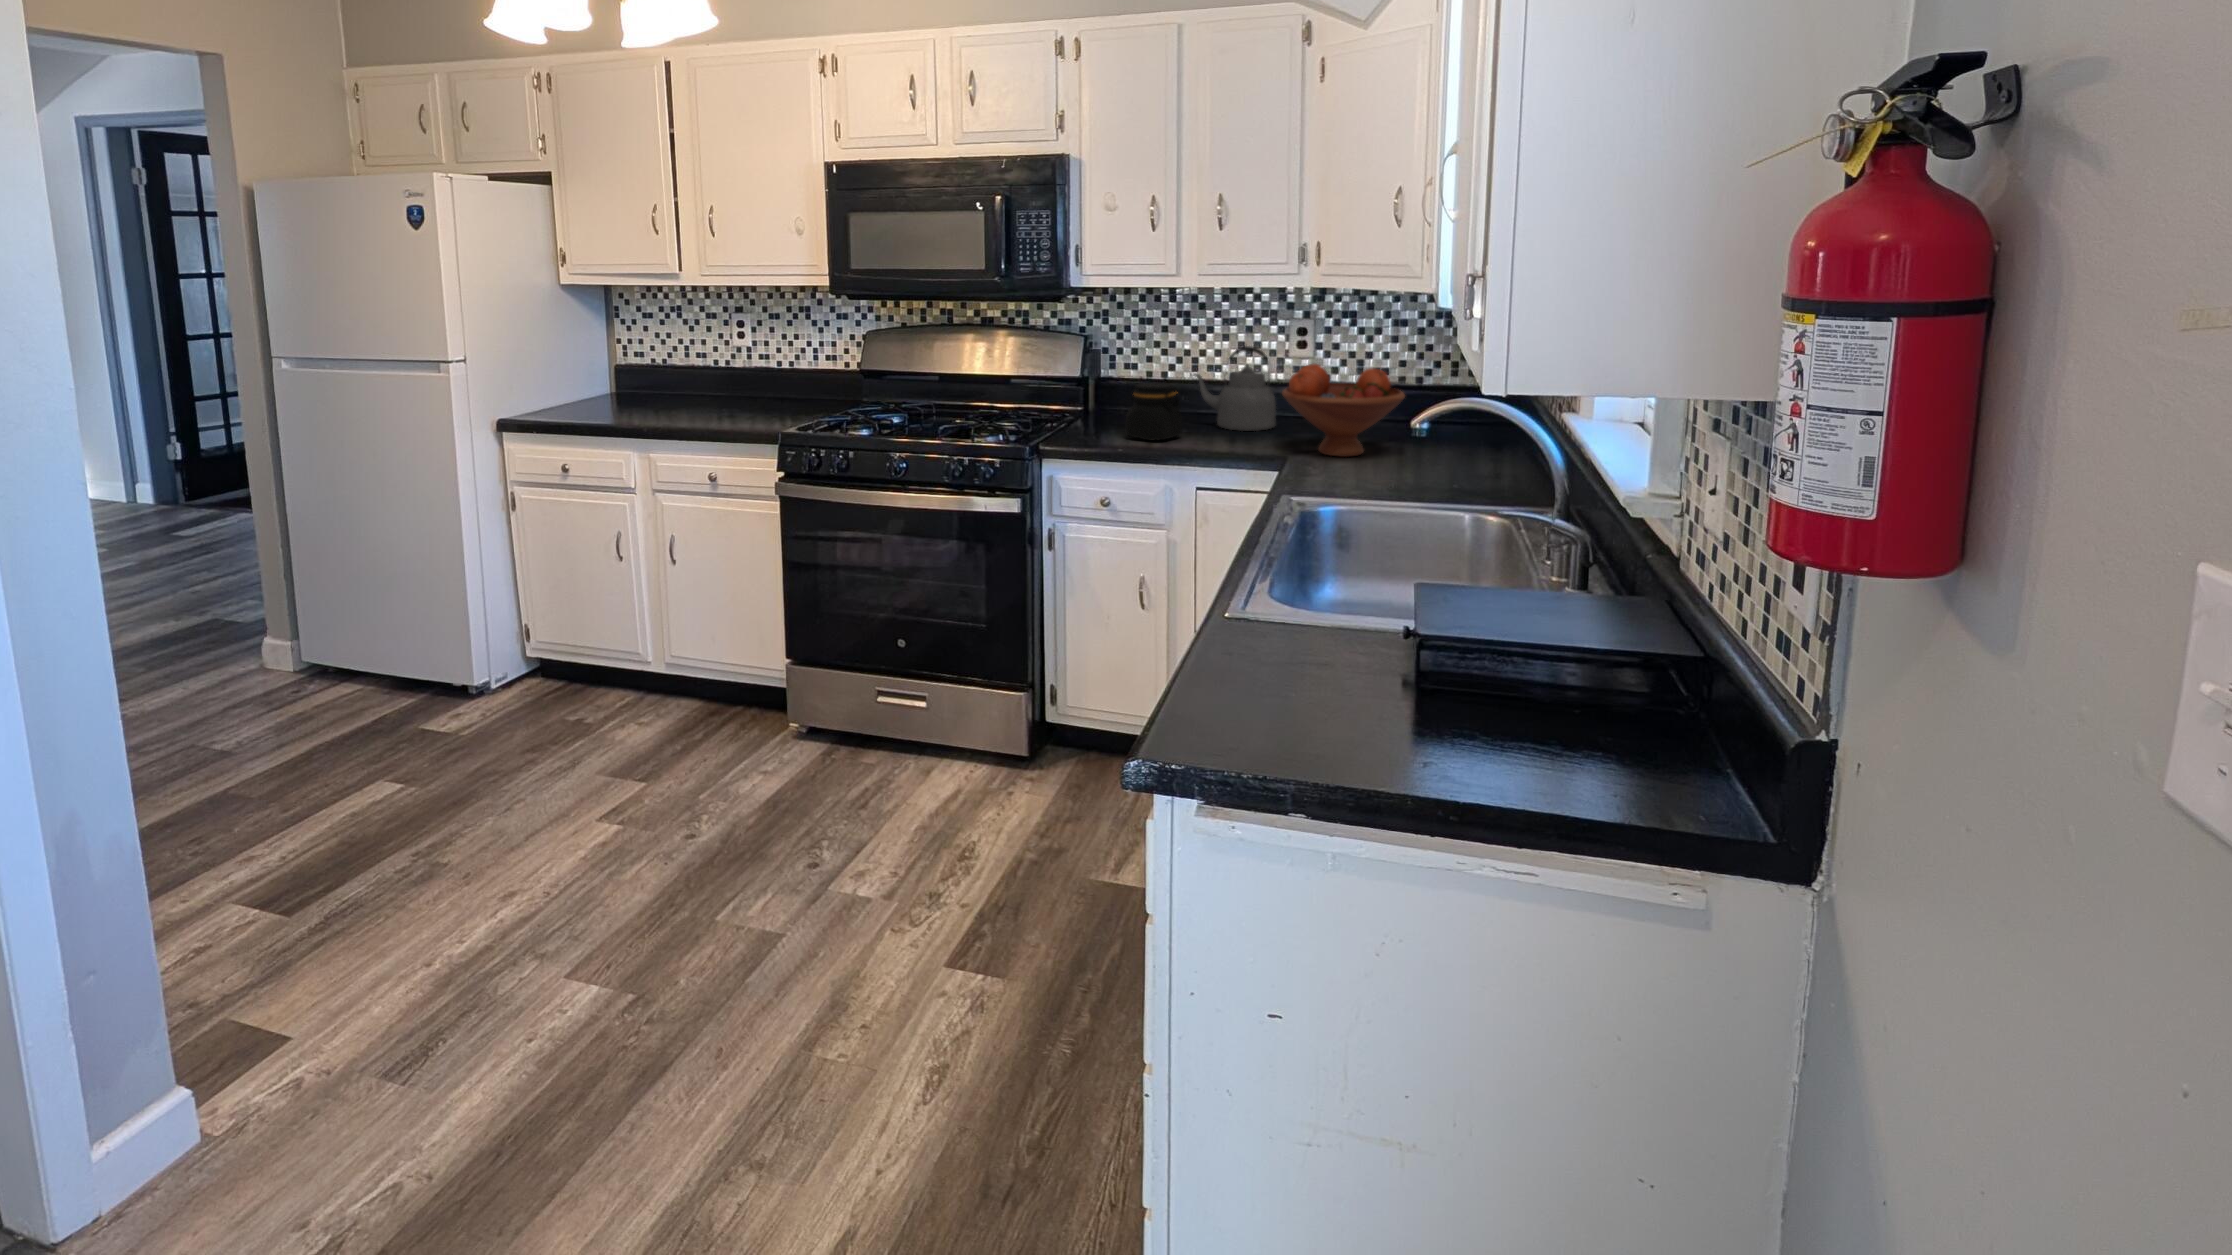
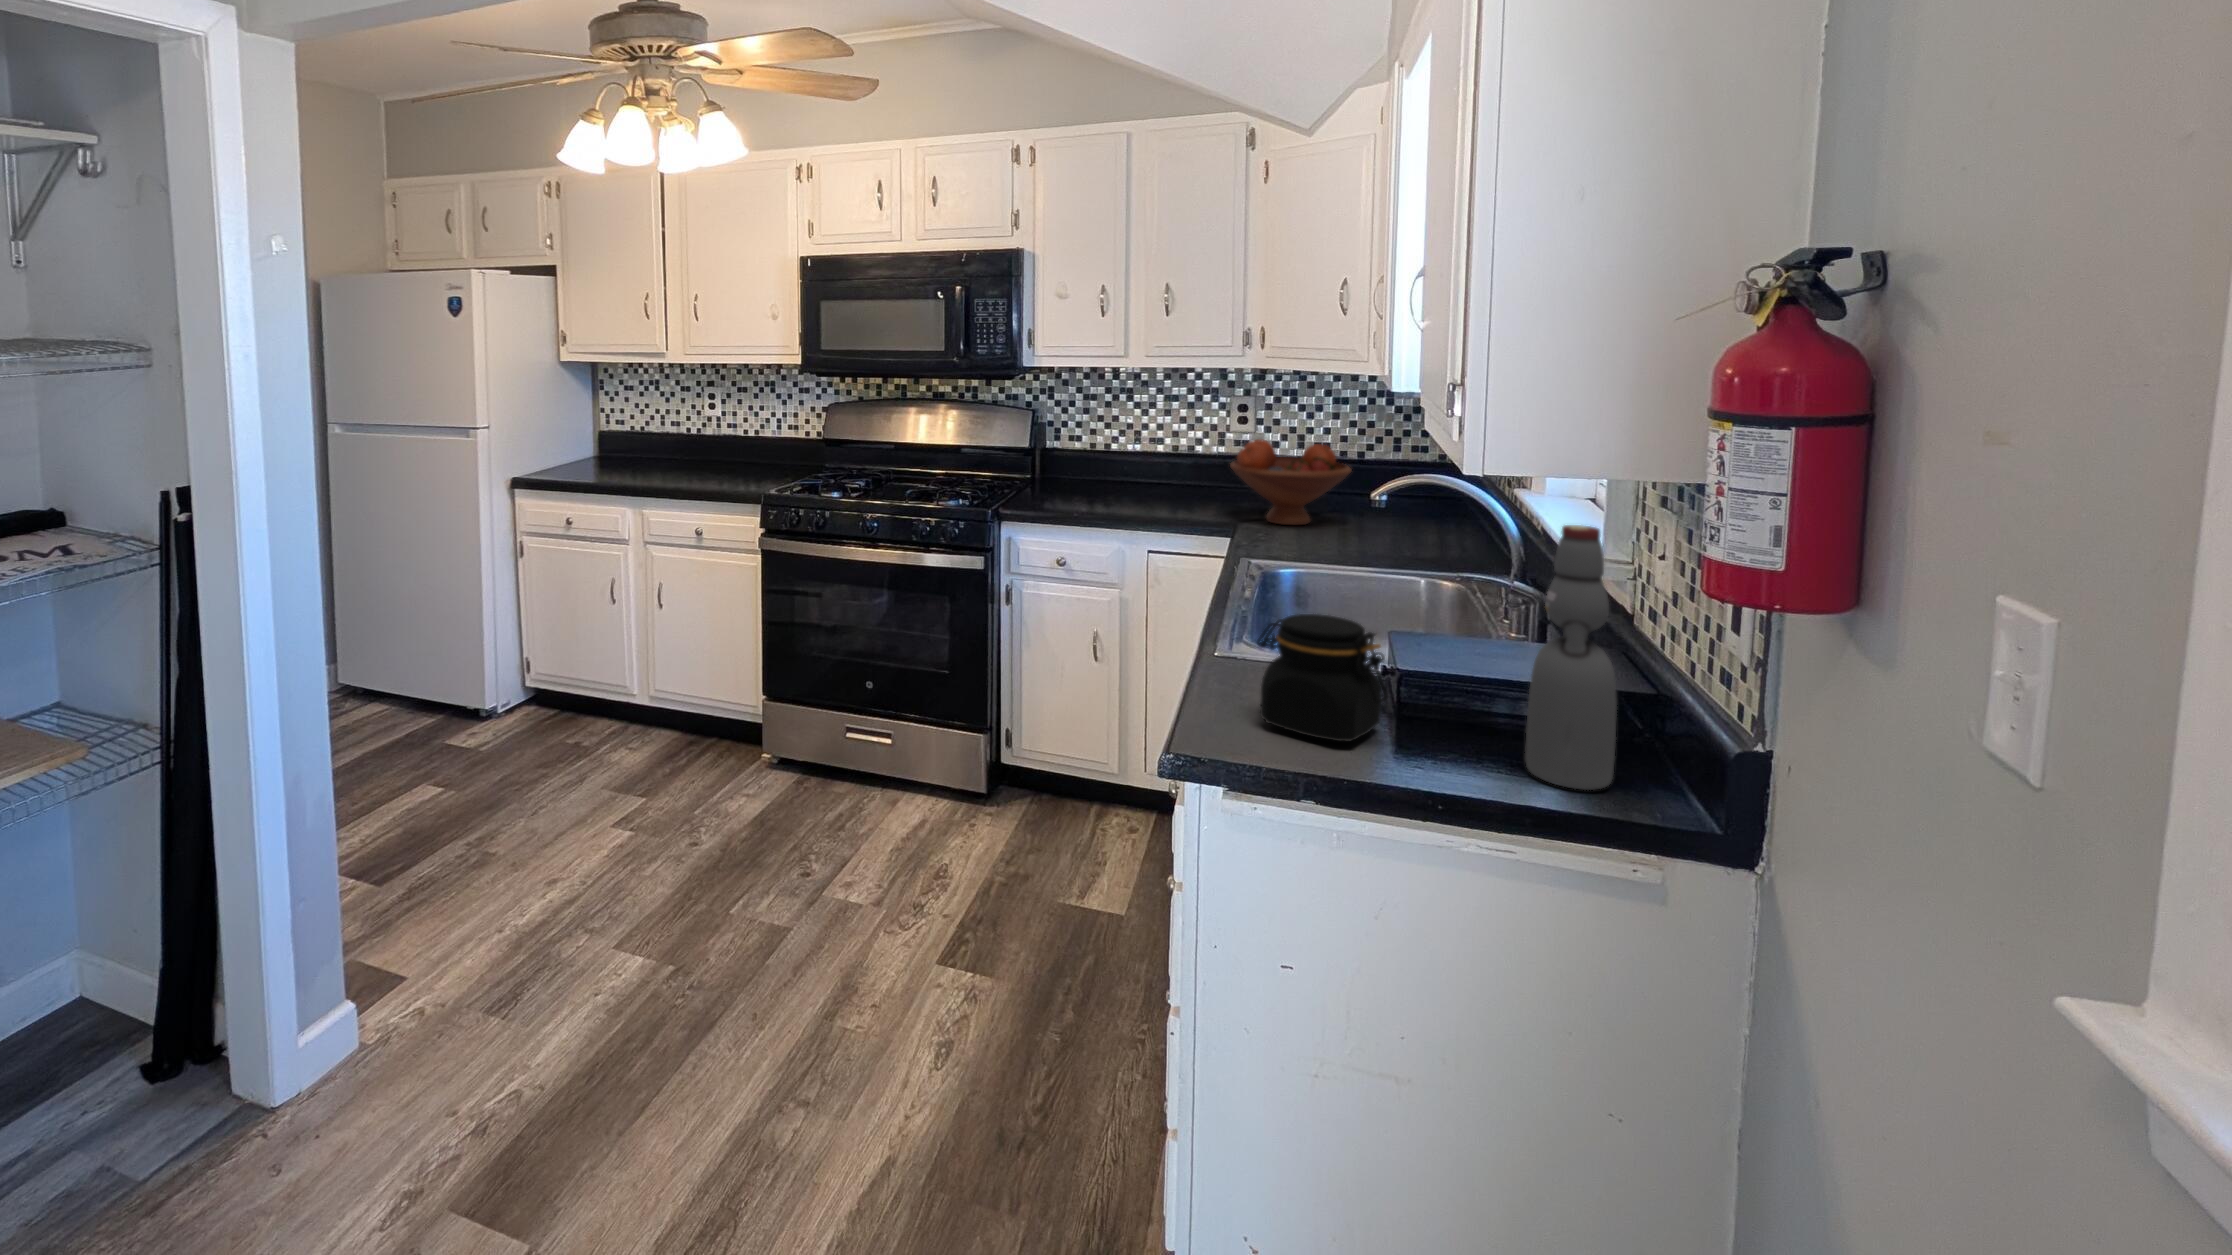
kettle: present [1193,346,1276,431] -> none [1134,421,1218,500]
jar: present [1126,383,1182,440] -> present [1257,614,1388,741]
bottle: none [1554,458,1658,788] -> present [1525,525,1617,790]

